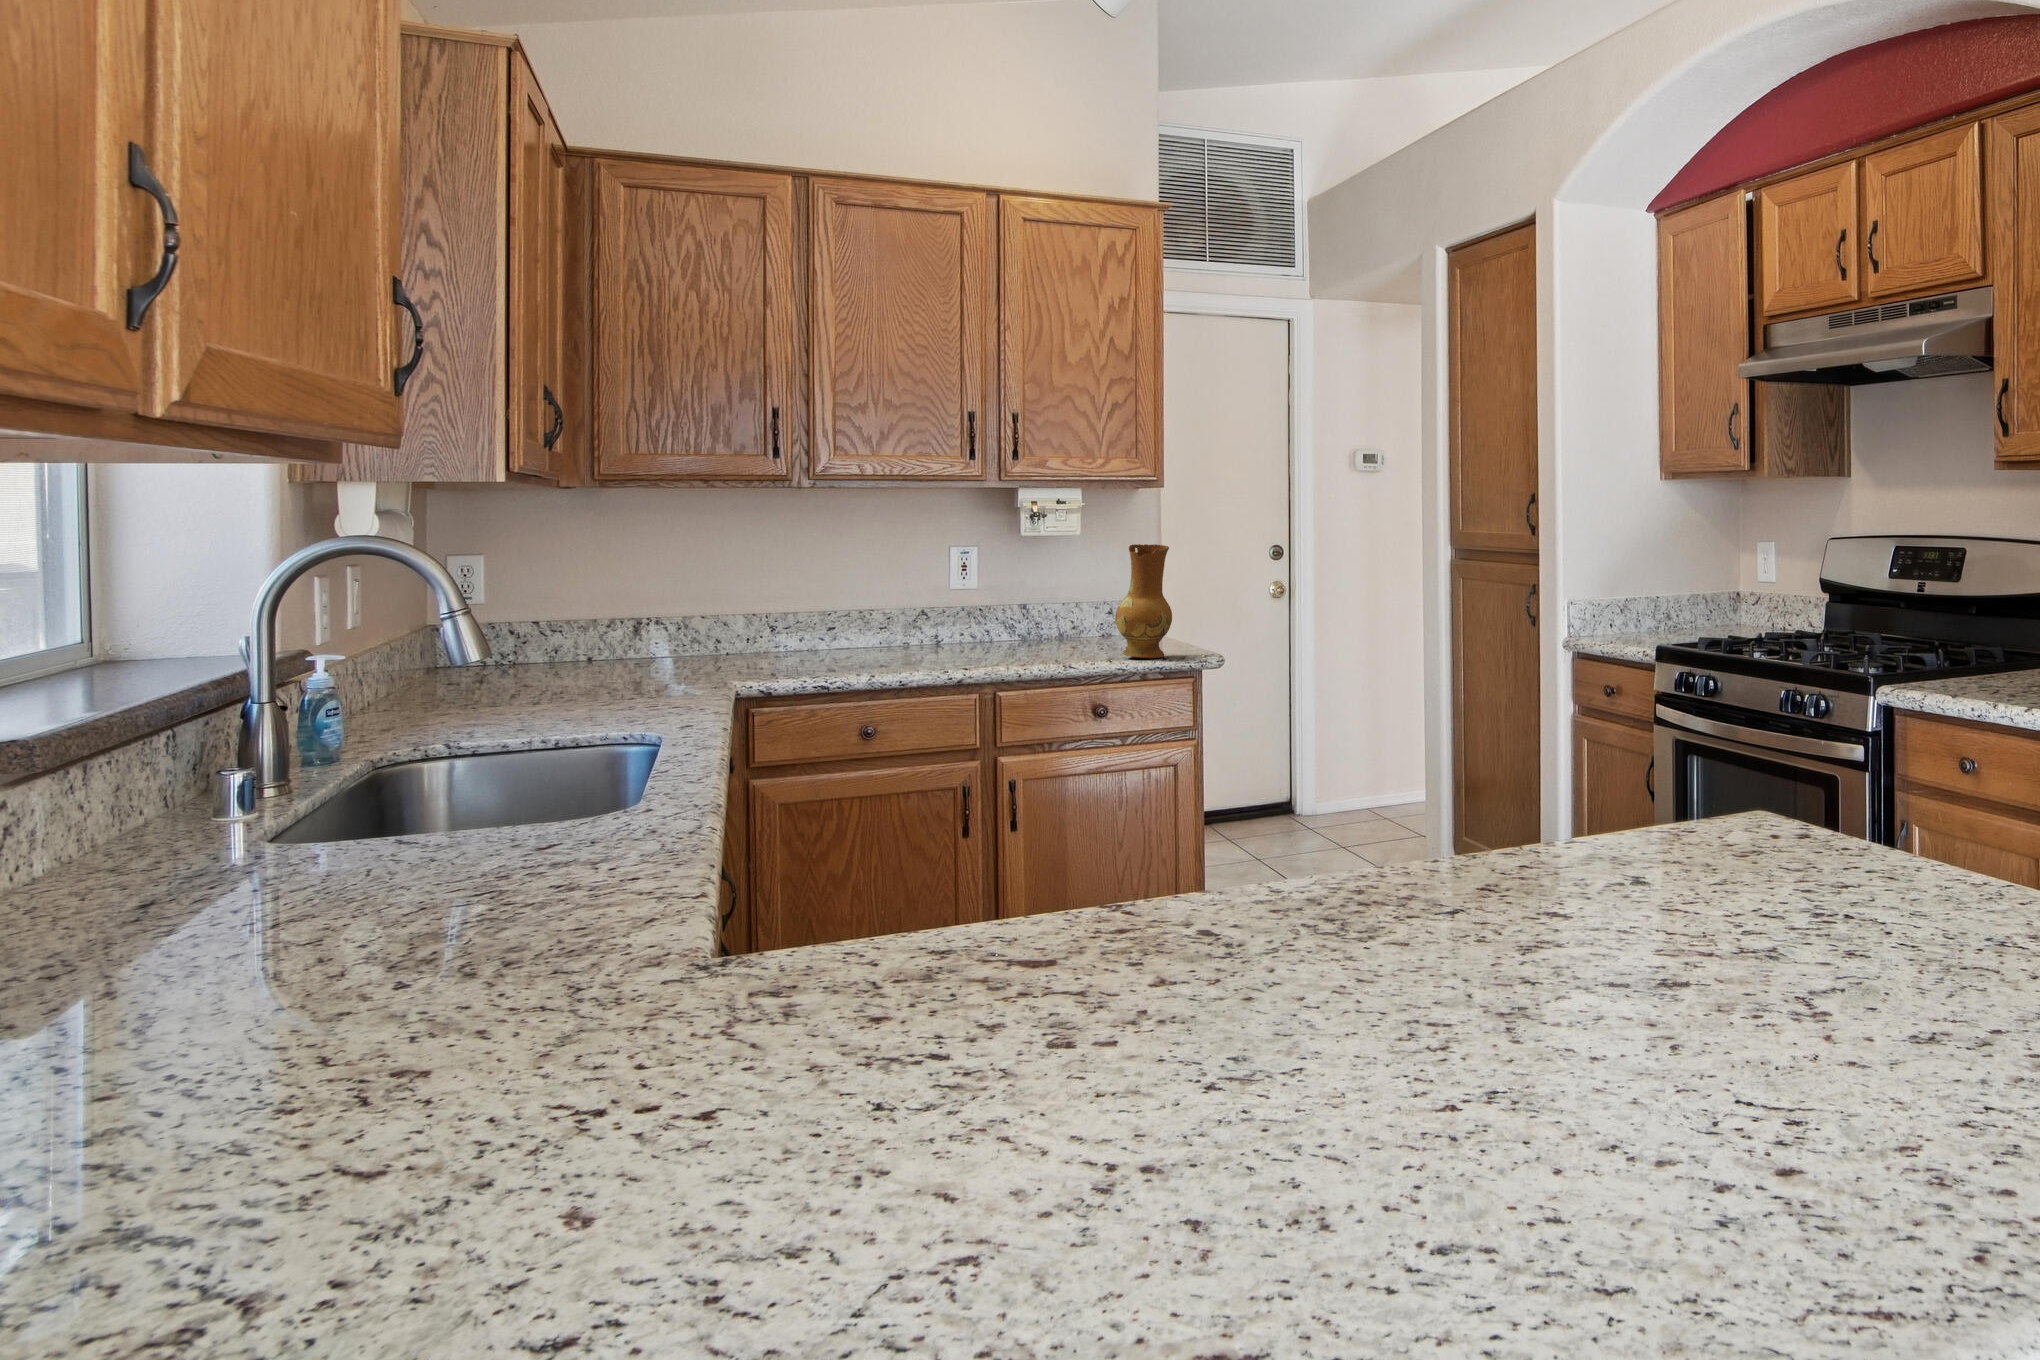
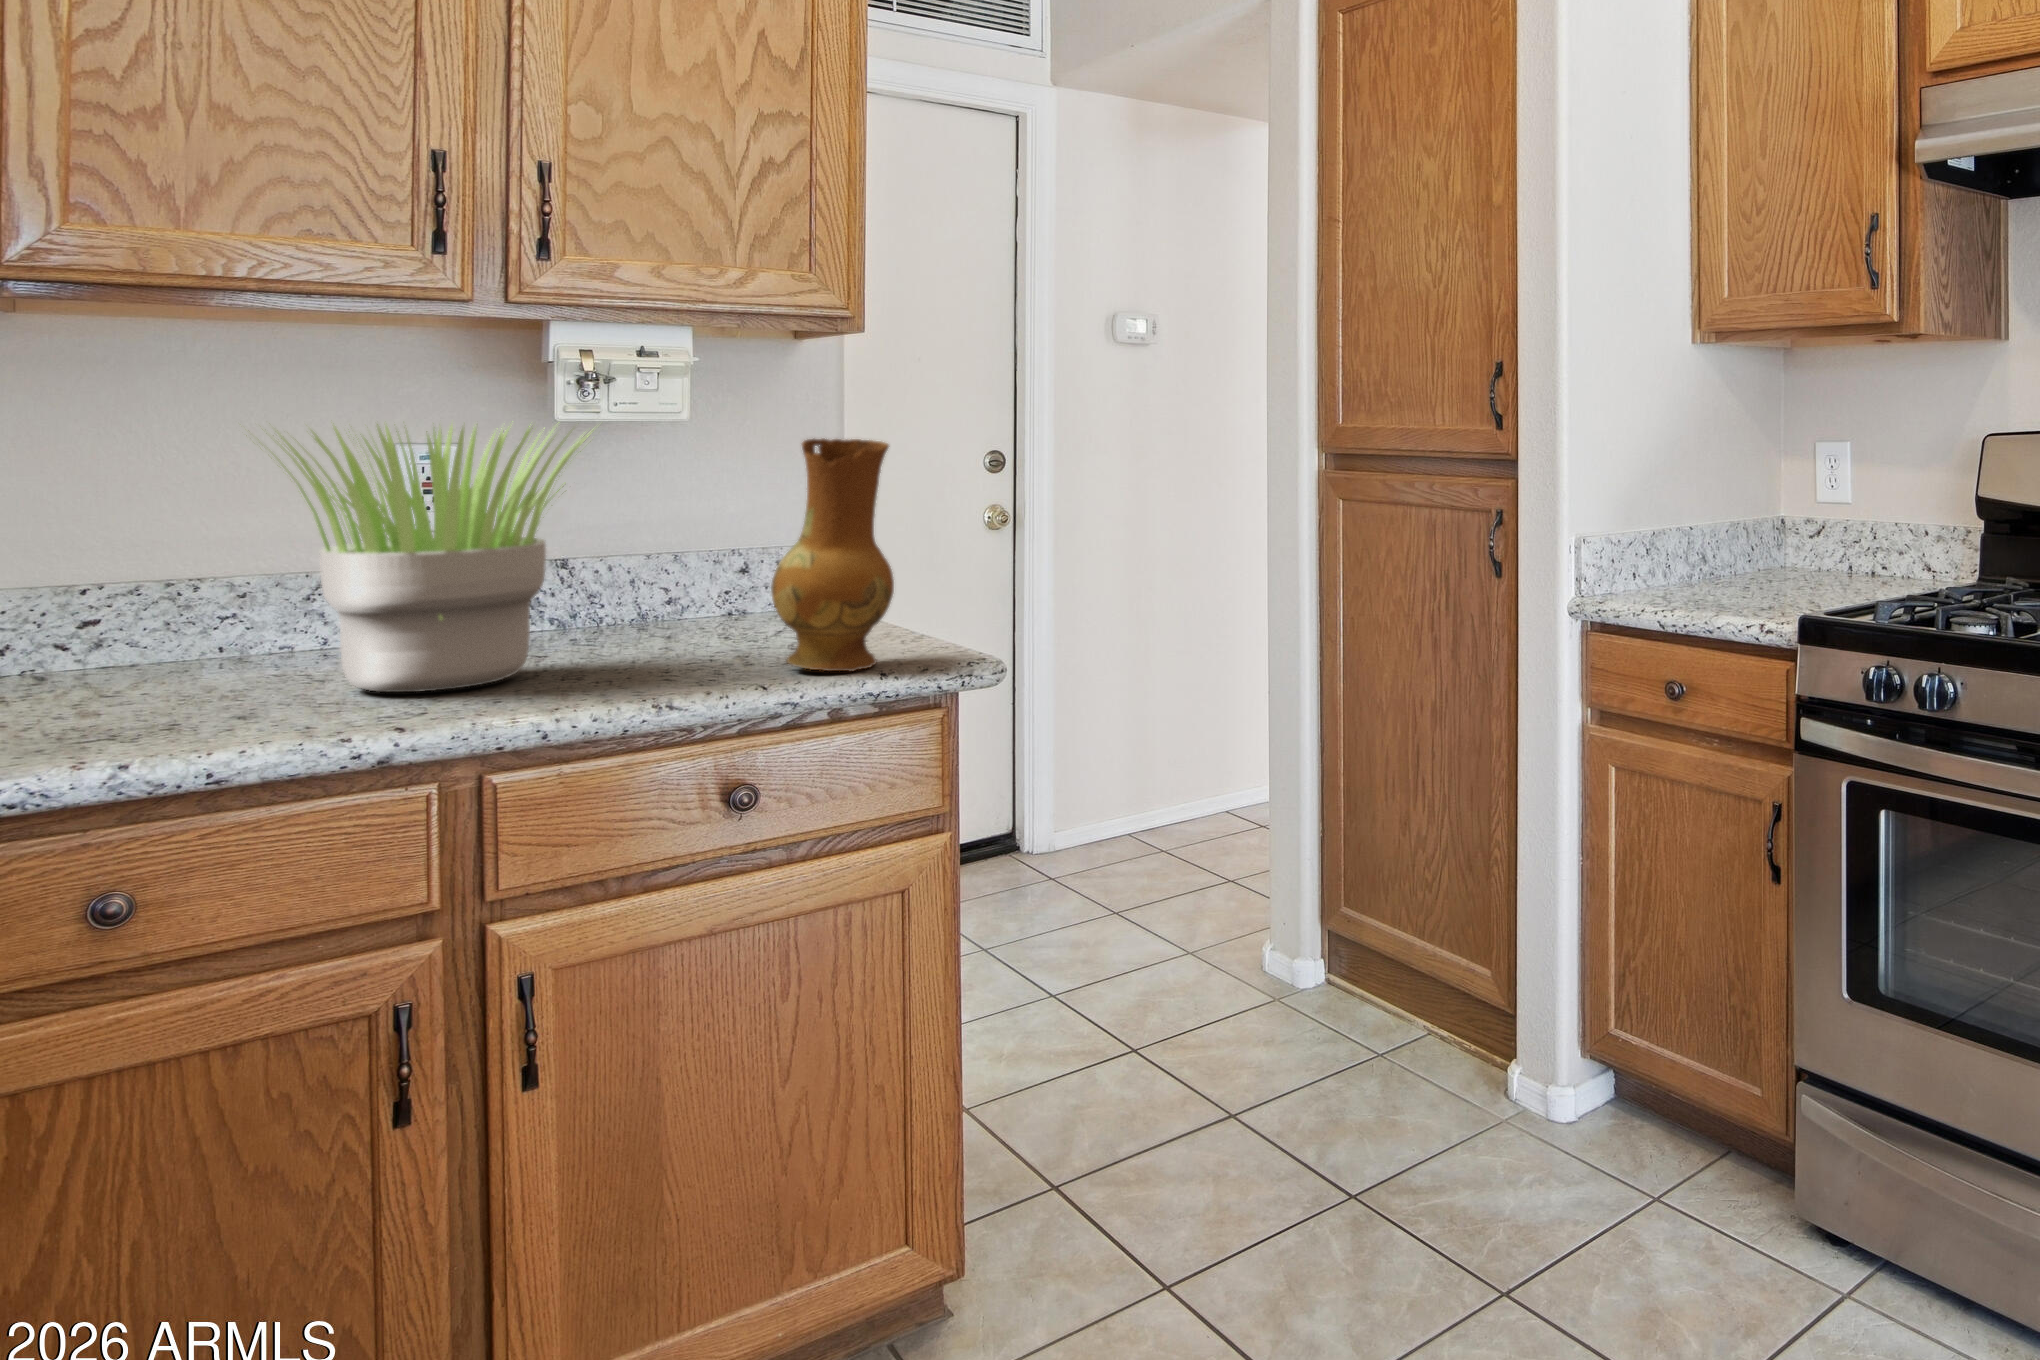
potted plant: none [895,535,1043,661] -> present [259,424,594,692]

